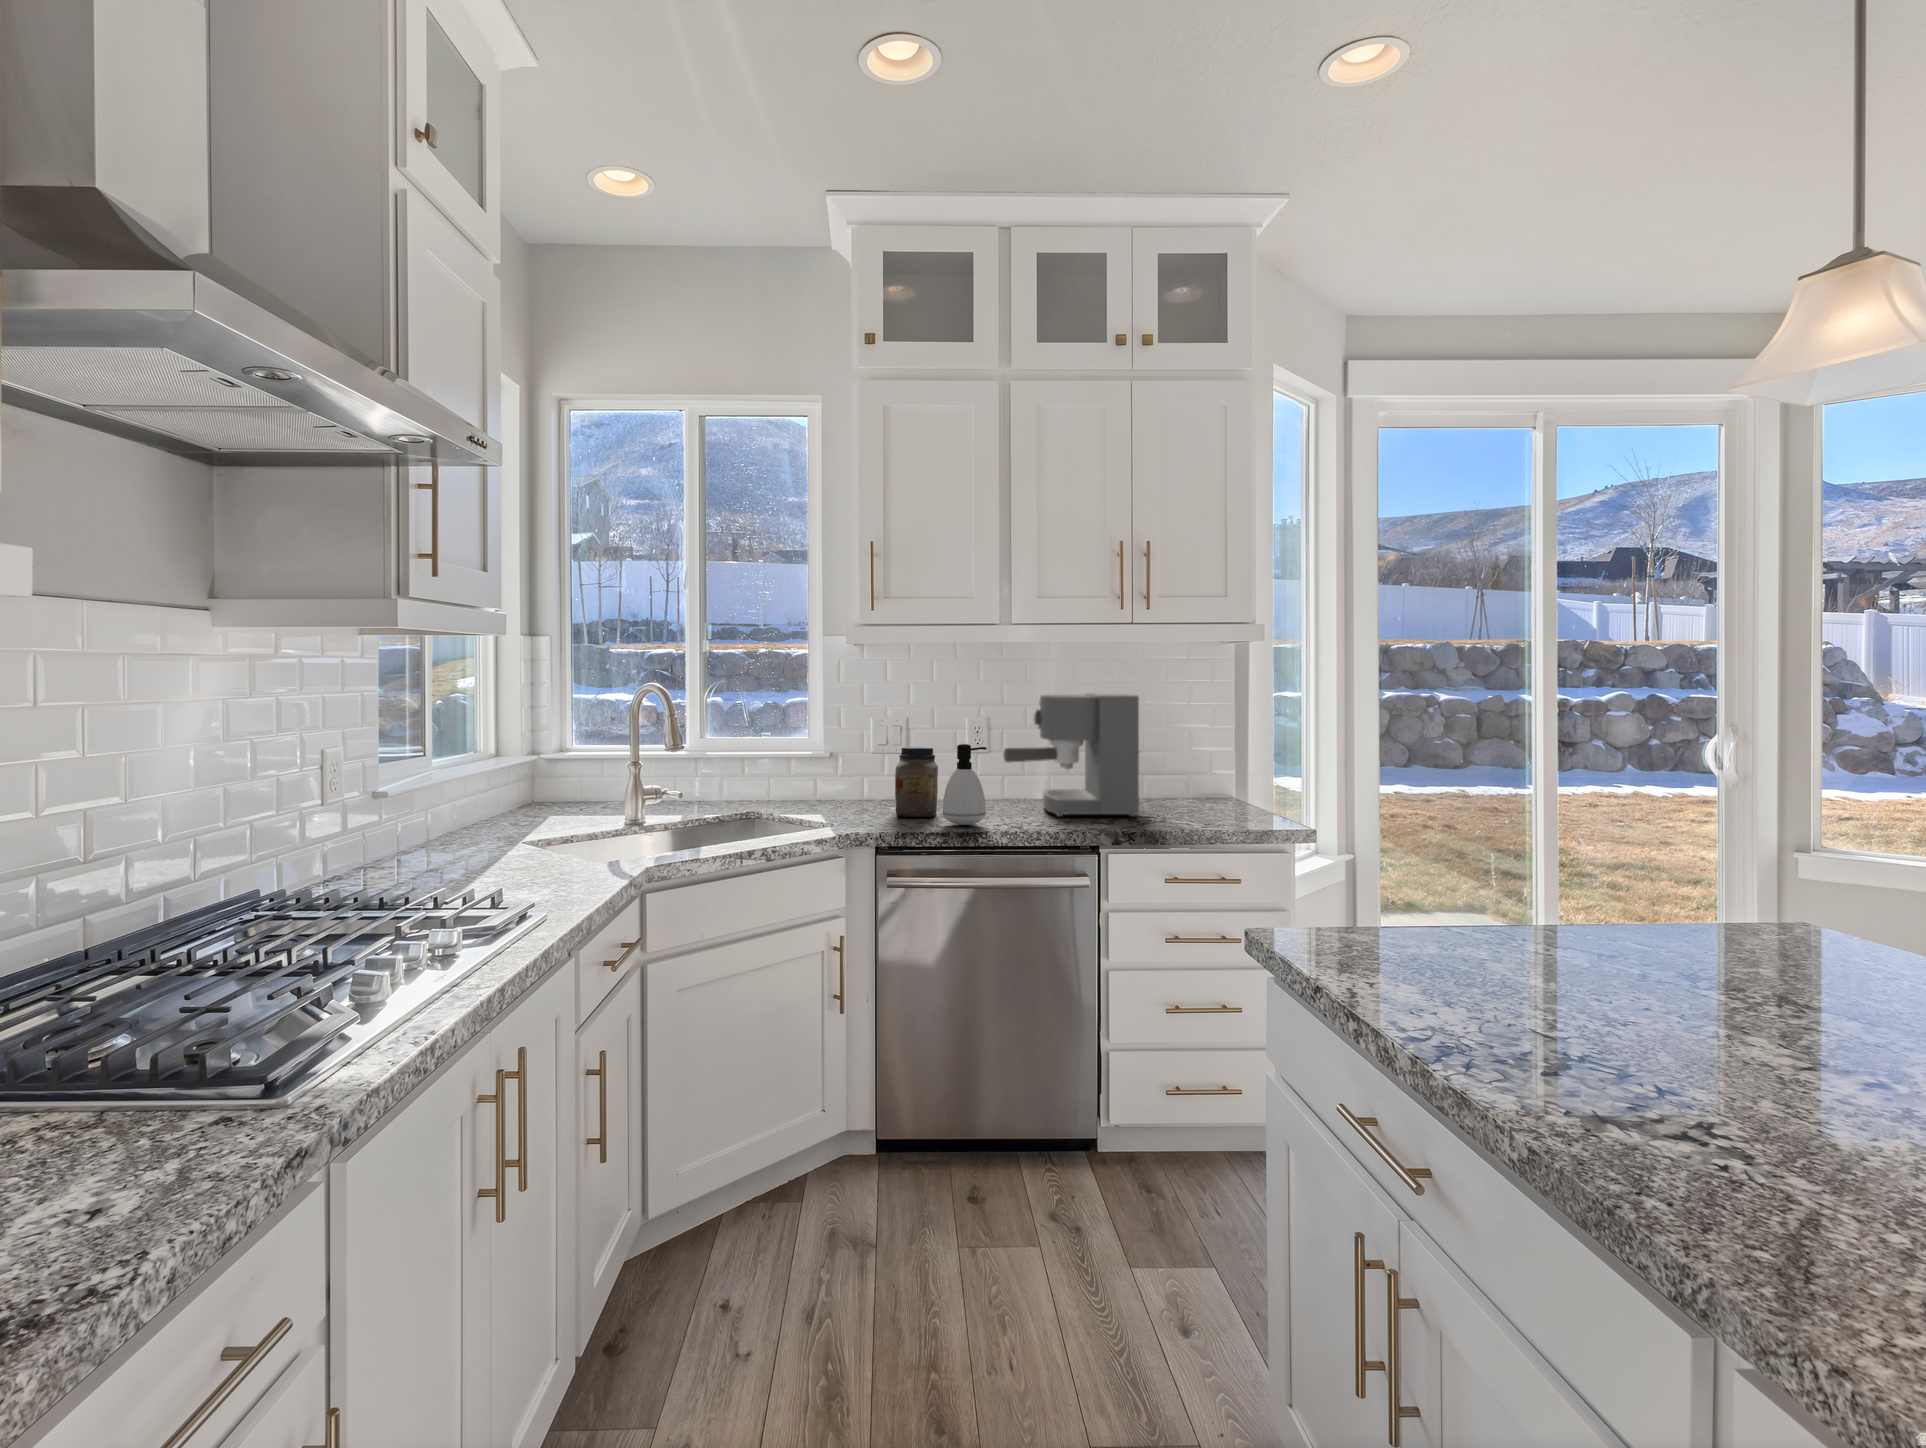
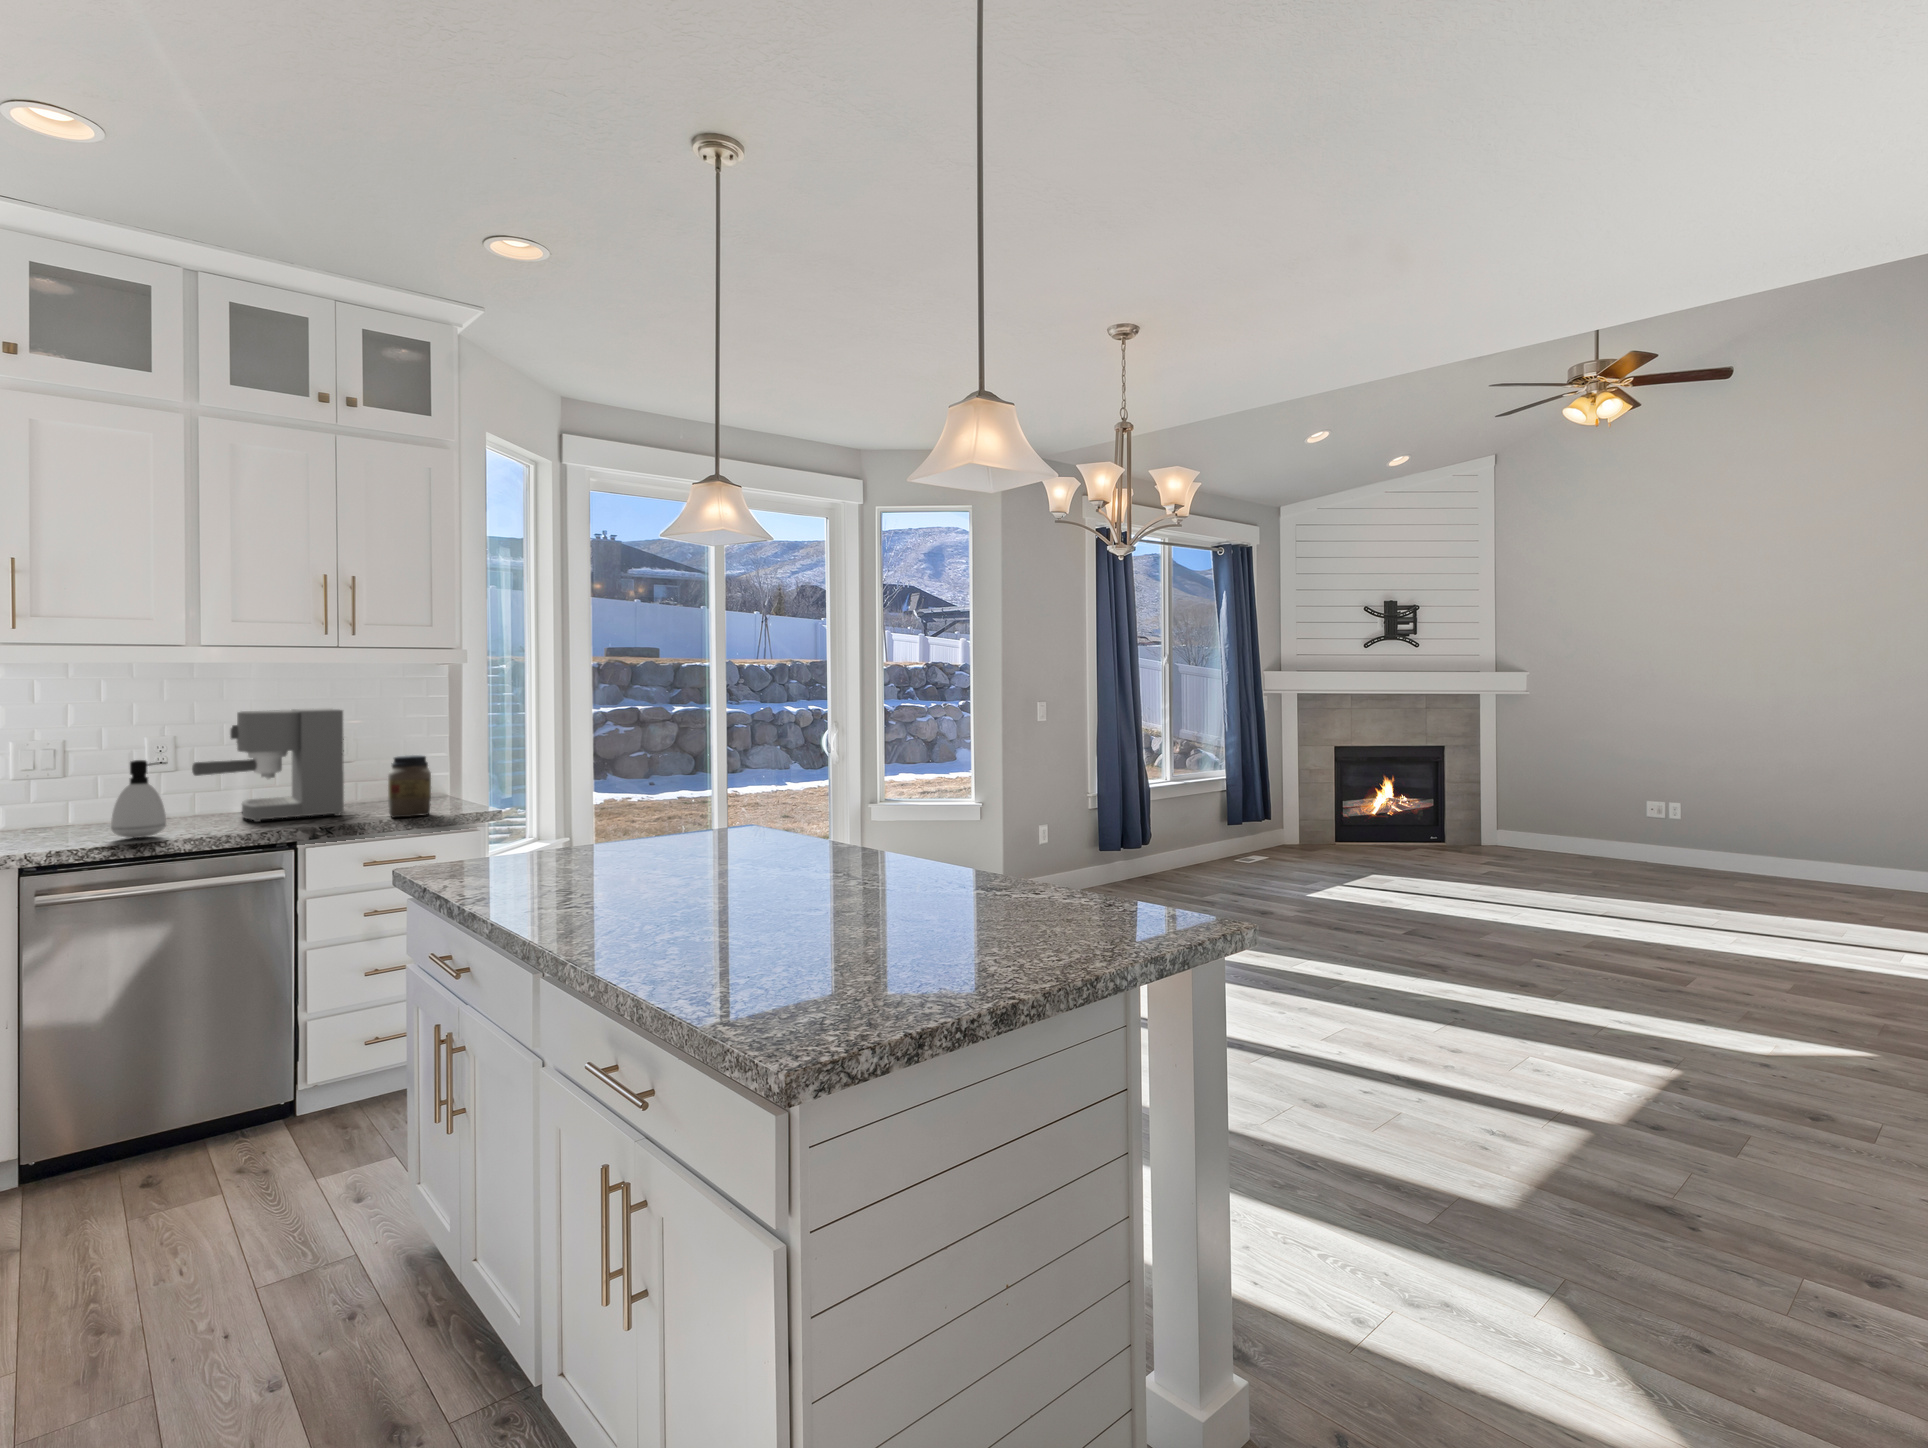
jar: present [895,746,938,817] -> present [388,755,431,818]

